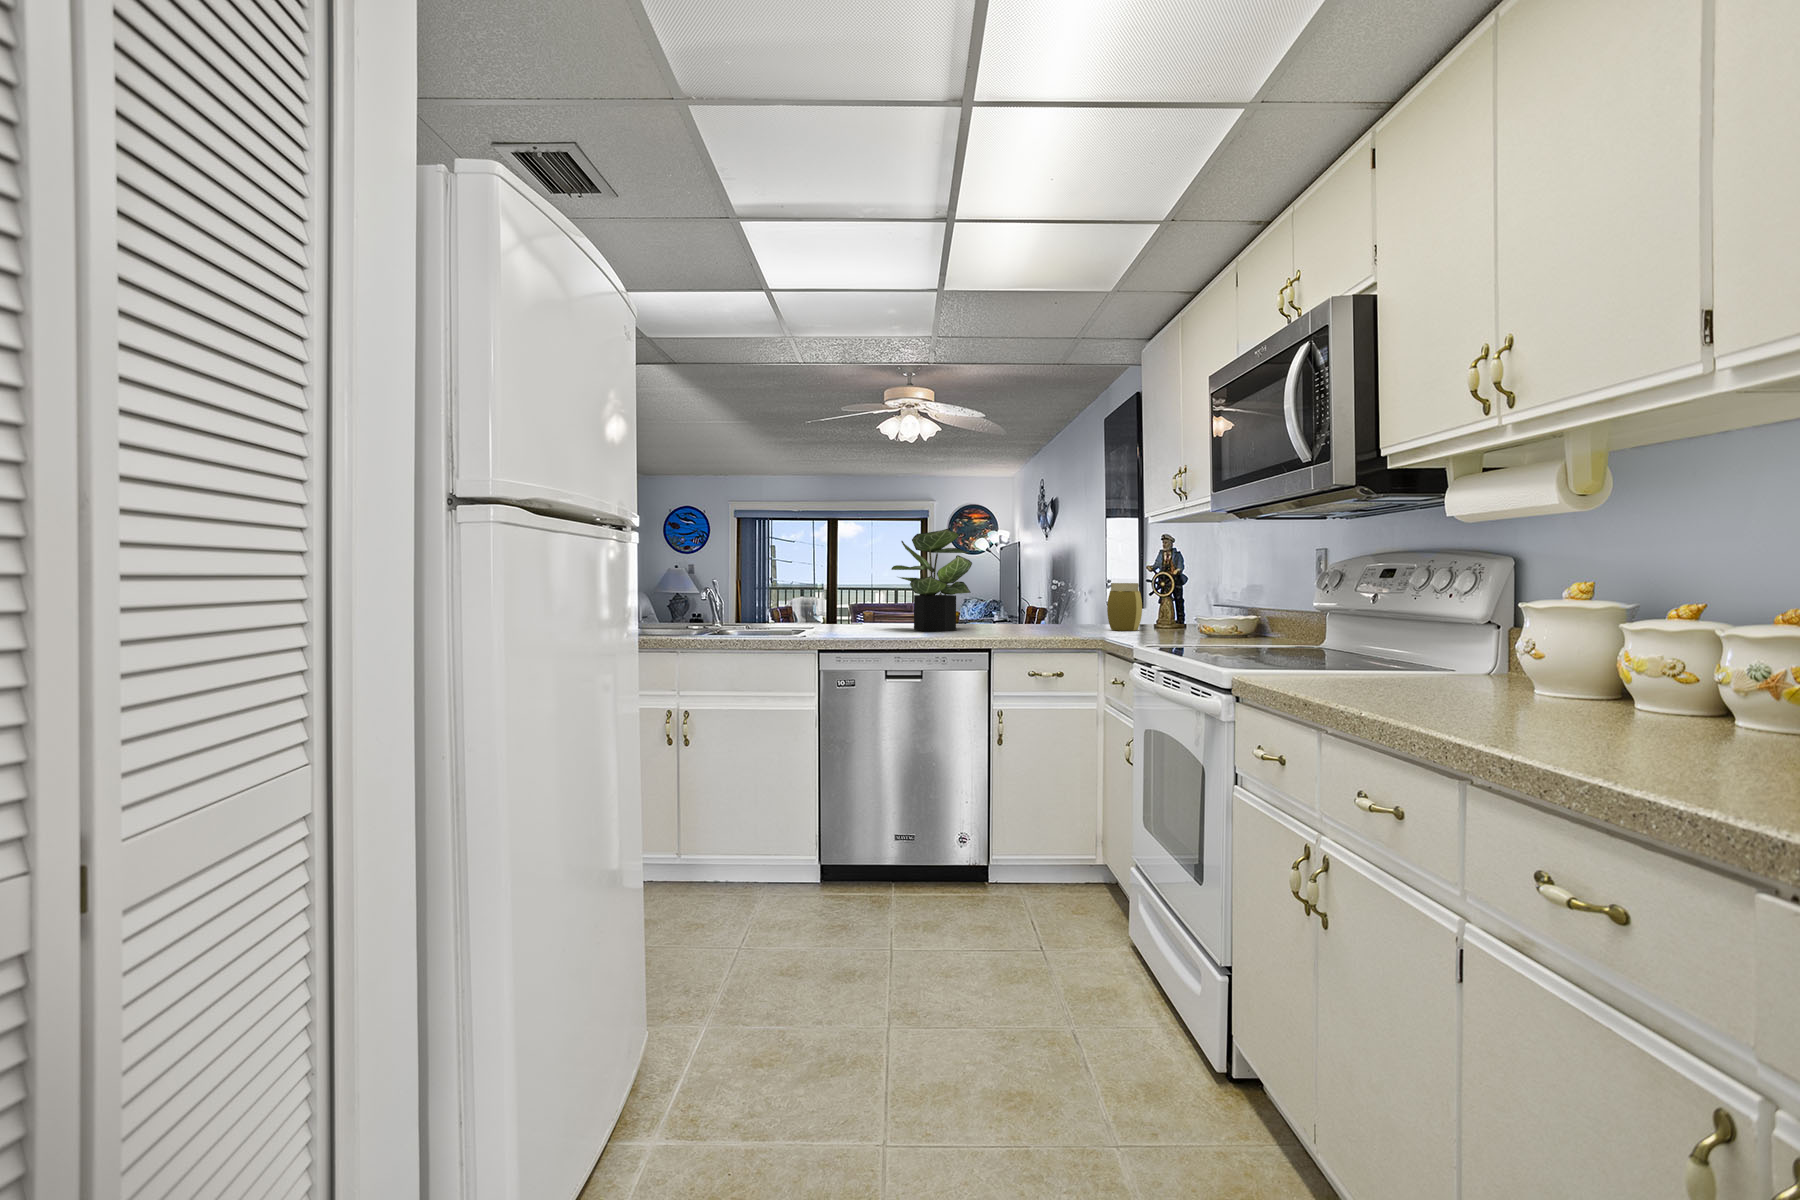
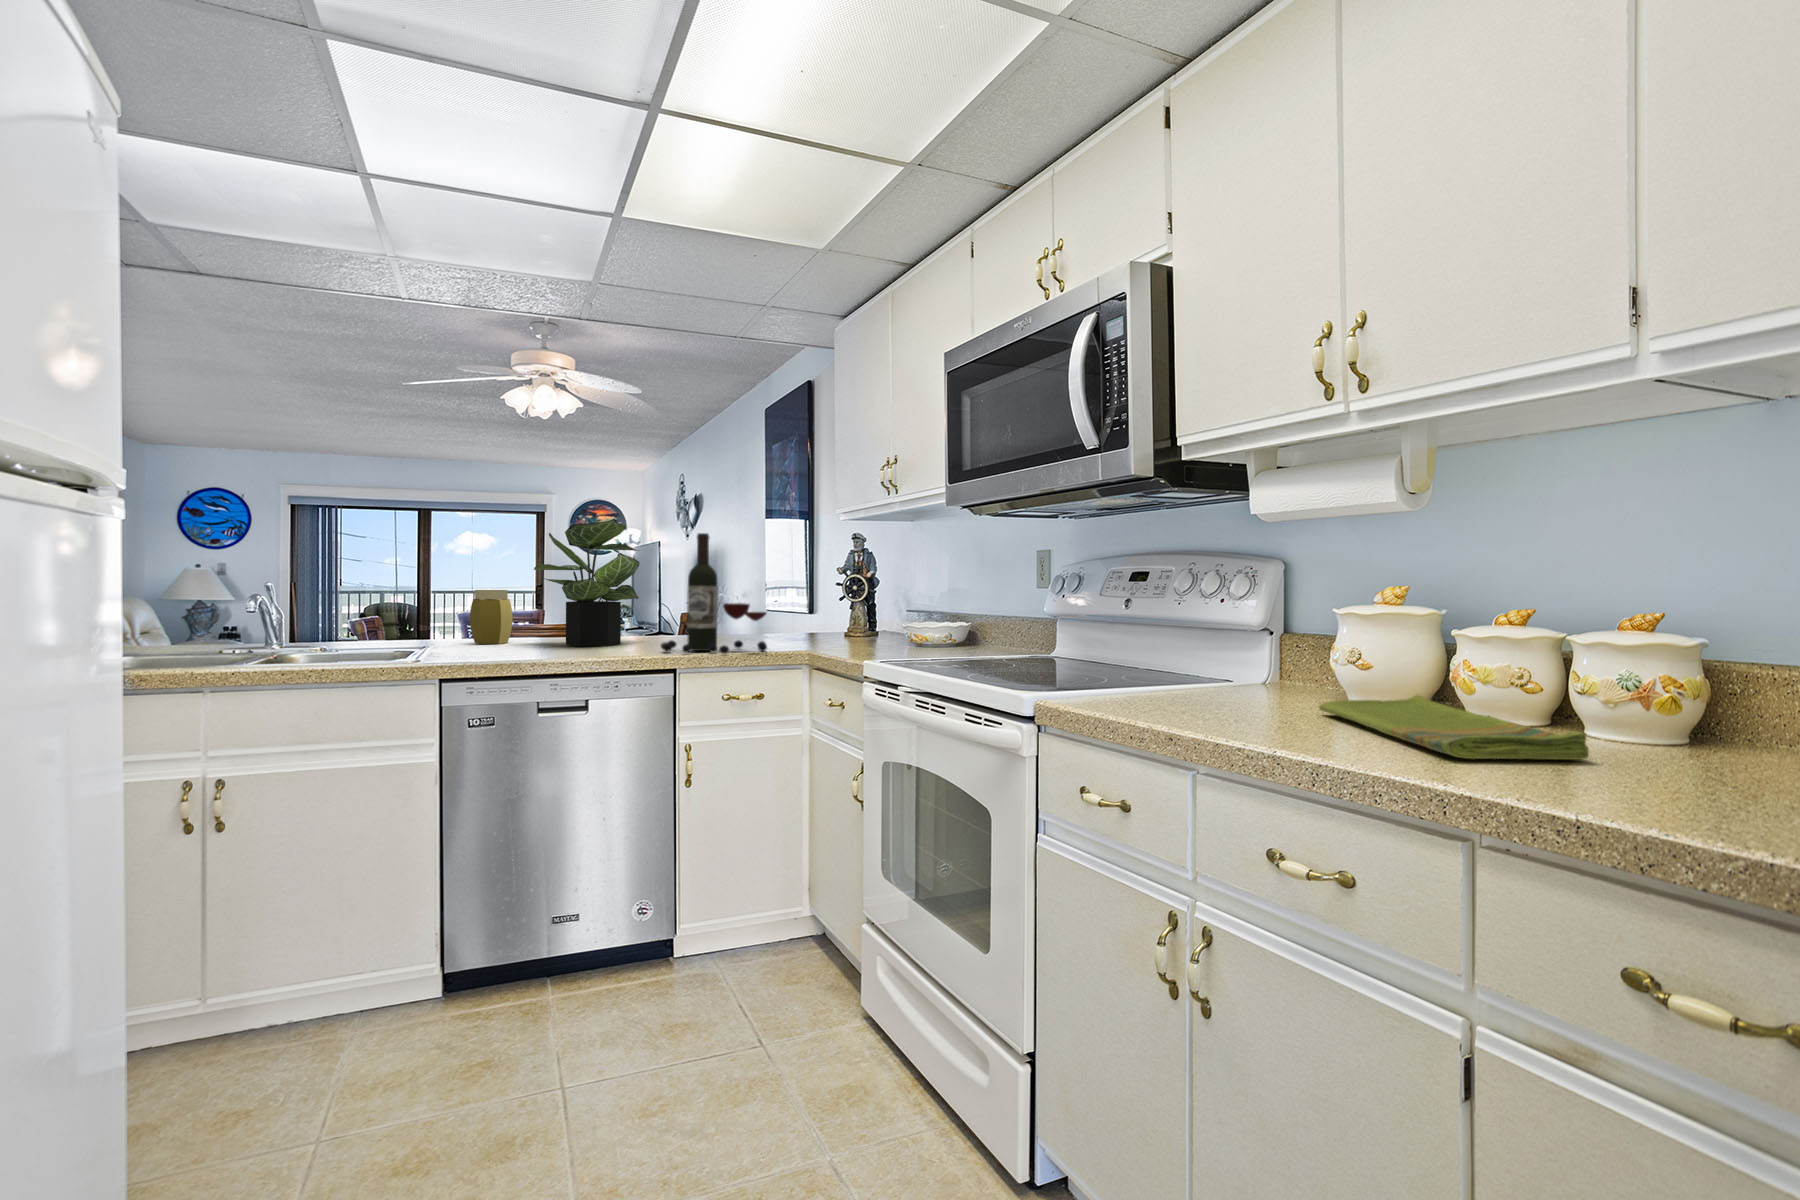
wine bottle: none [980,539,1068,640] -> present [661,533,767,654]
jar: present [1107,583,1142,631] -> present [470,590,513,644]
dish towel: none [1476,681,1646,732] -> present [1319,695,1589,760]

